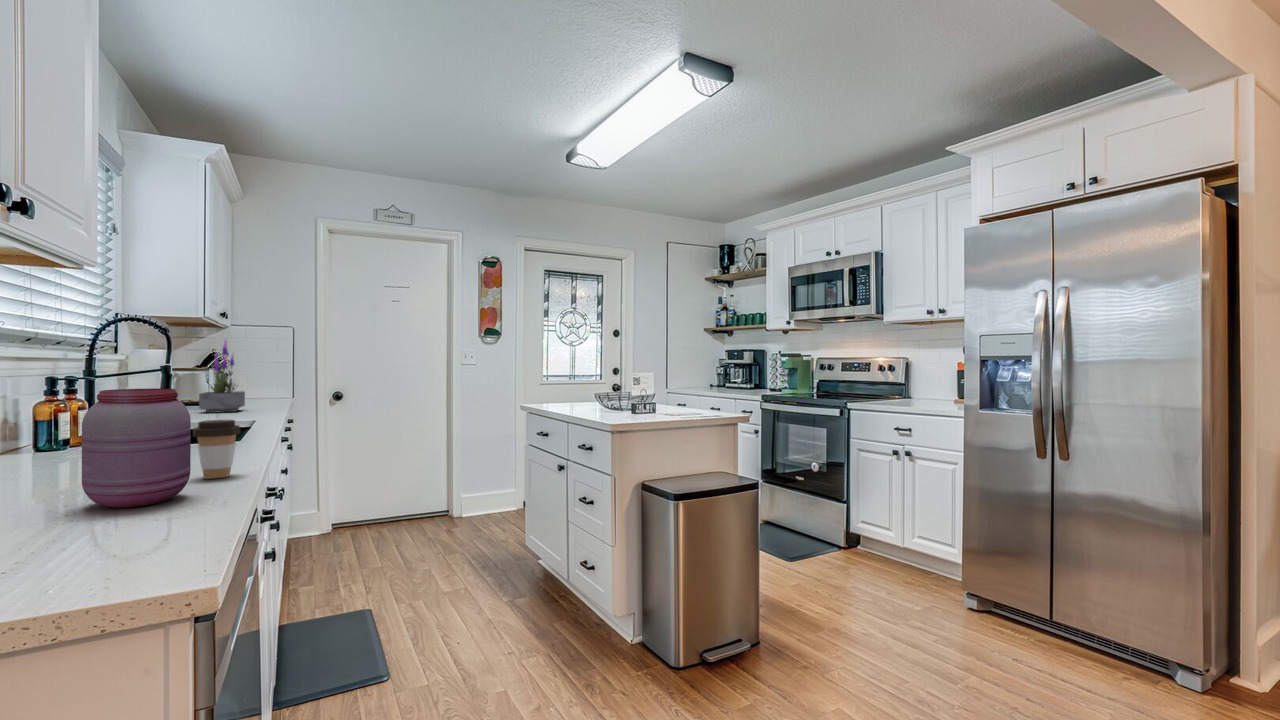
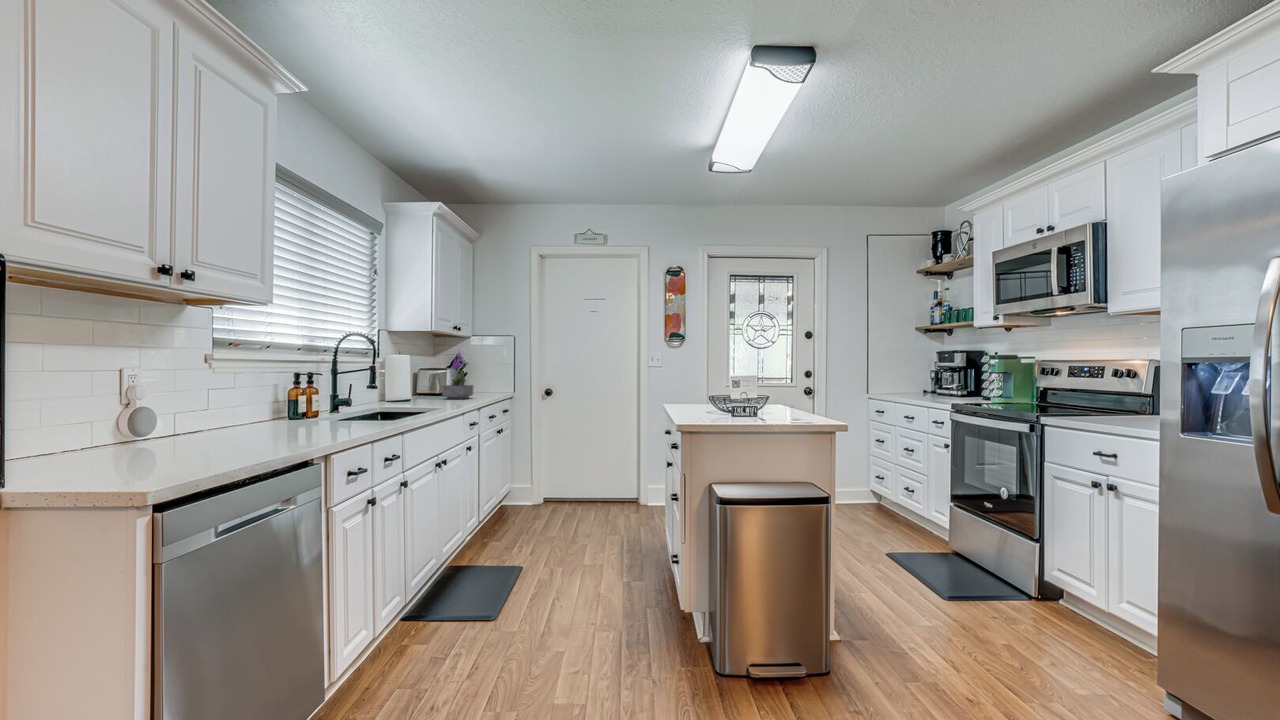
jar: present [82,388,191,508] -> none [191,381,253,450]
coffee cup: present [193,420,240,479] -> none [283,402,315,439]

